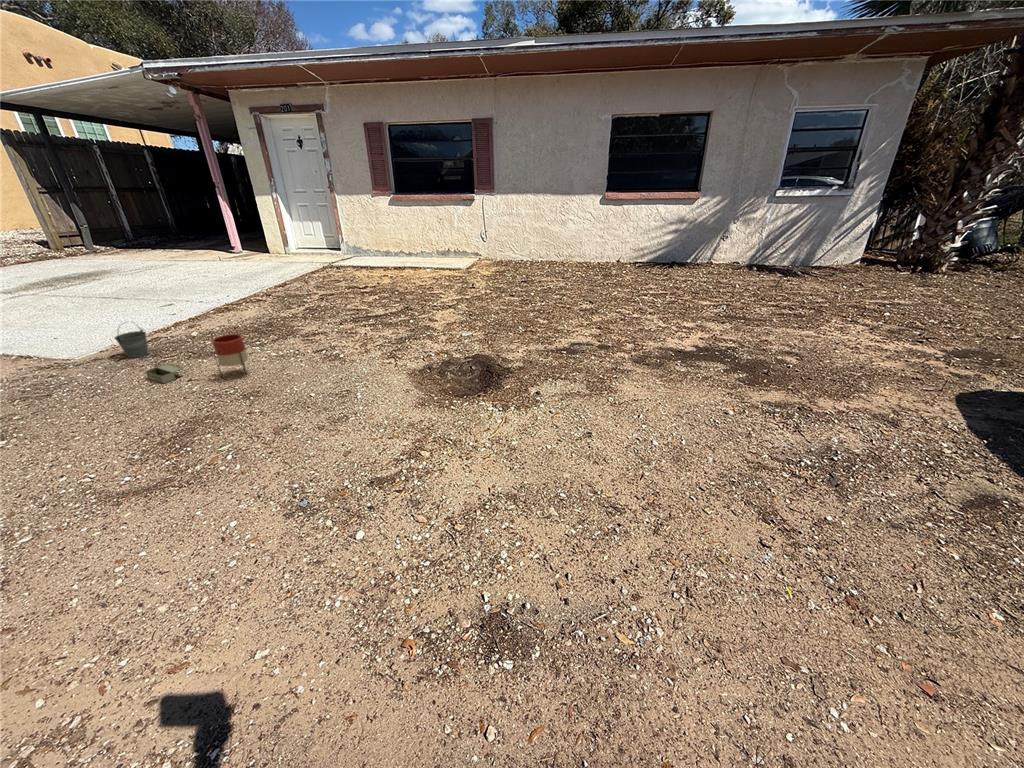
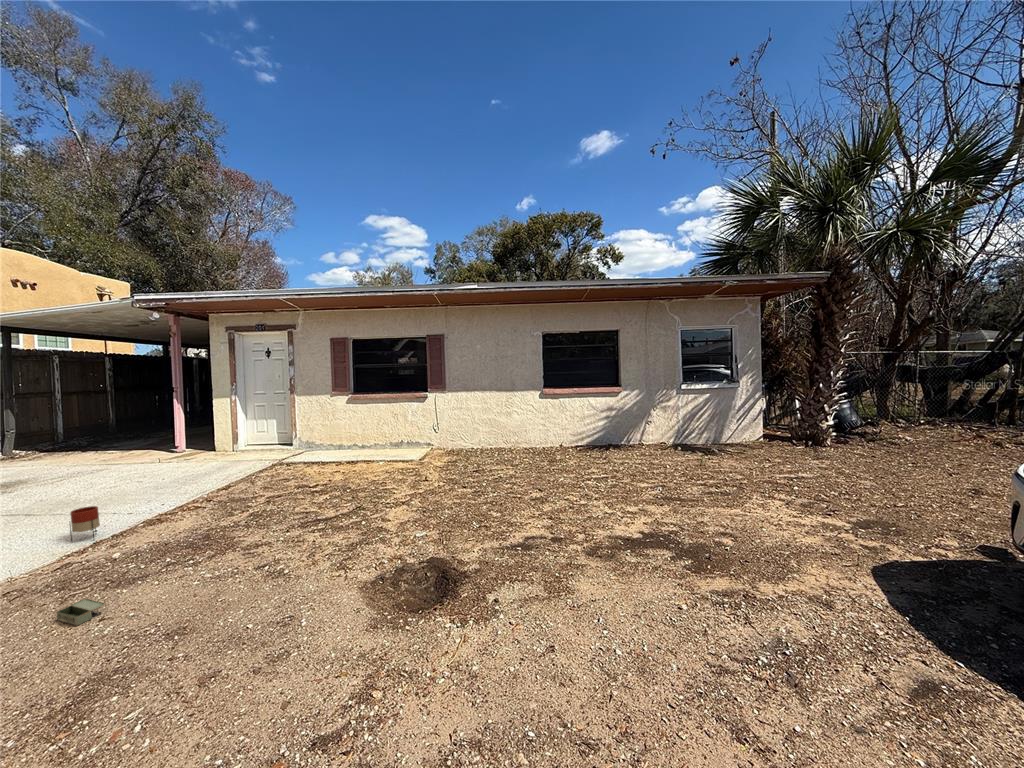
bucket: present [115,328,148,358] -> none [27,551,67,594]
planter: present [212,334,248,377] -> present [70,506,100,542]

